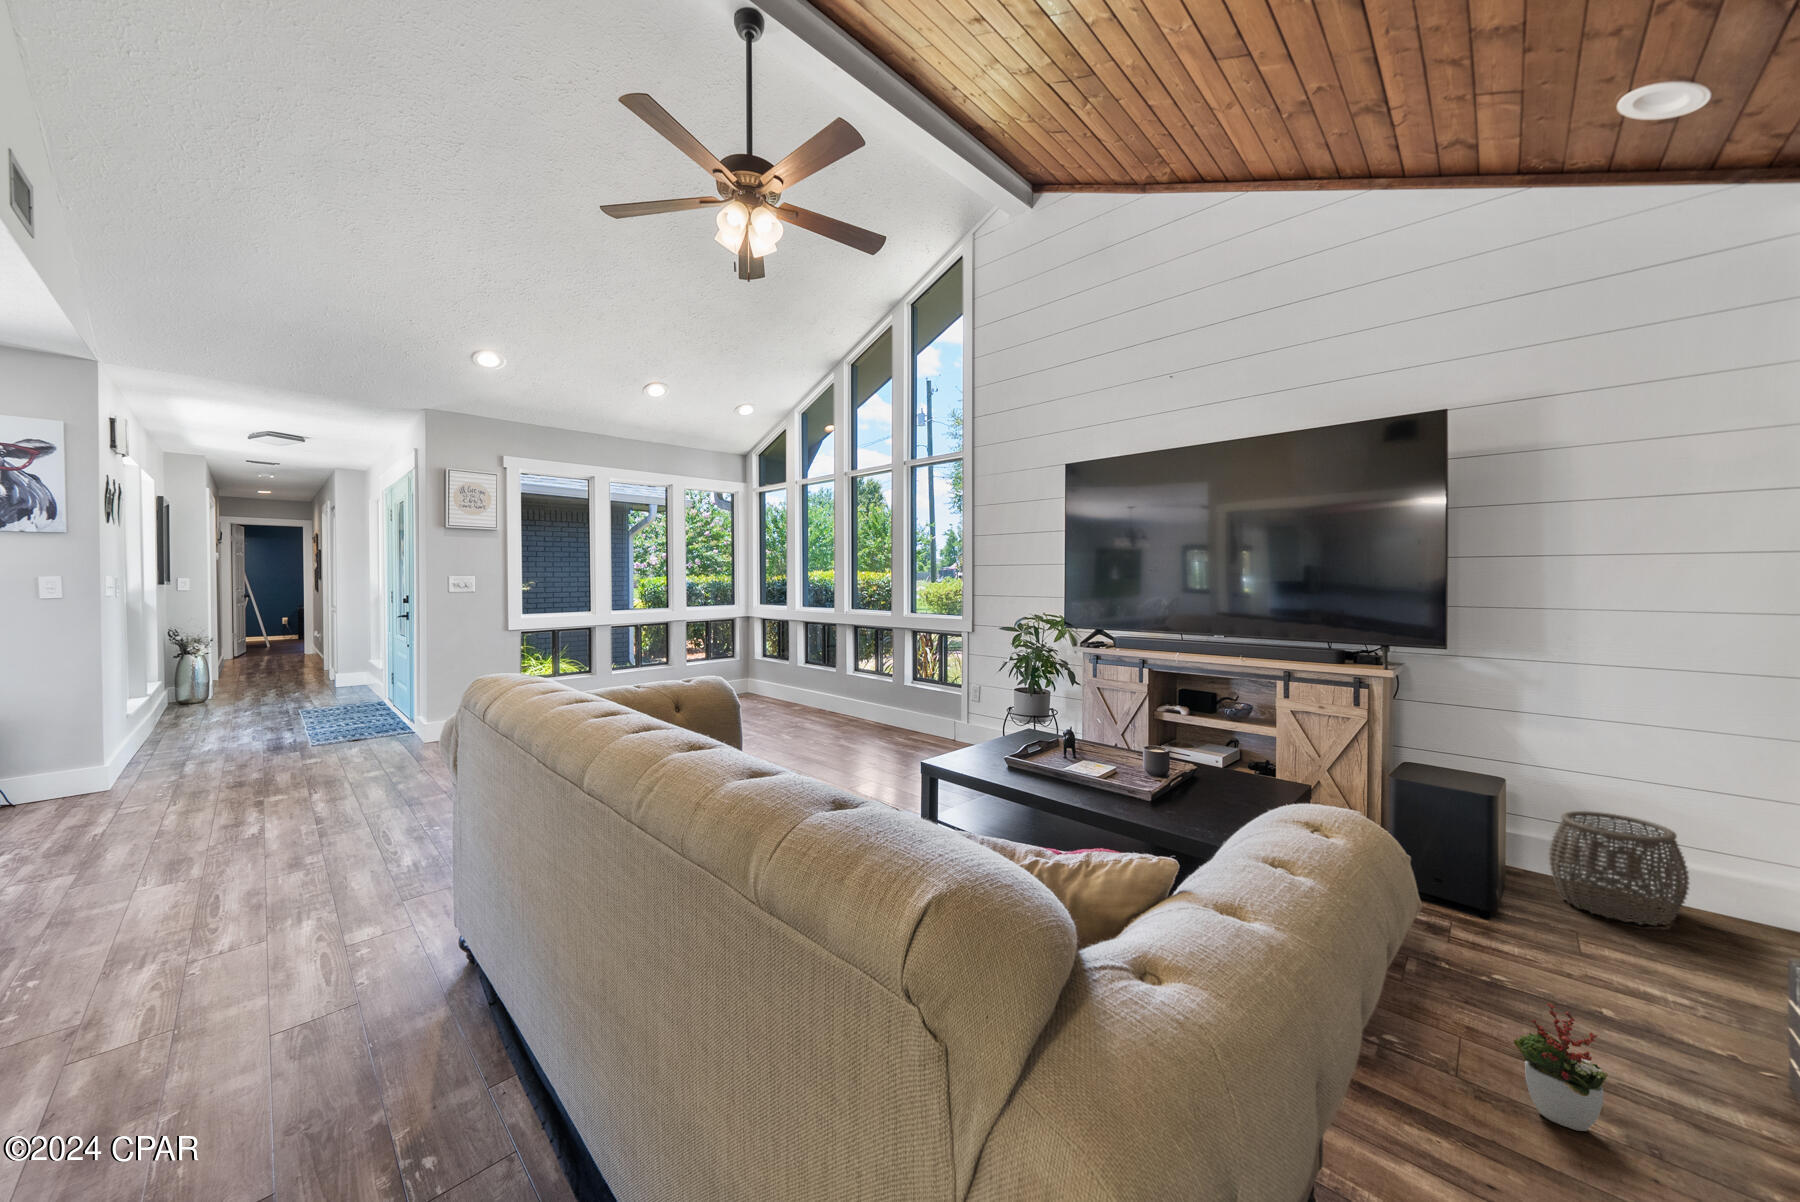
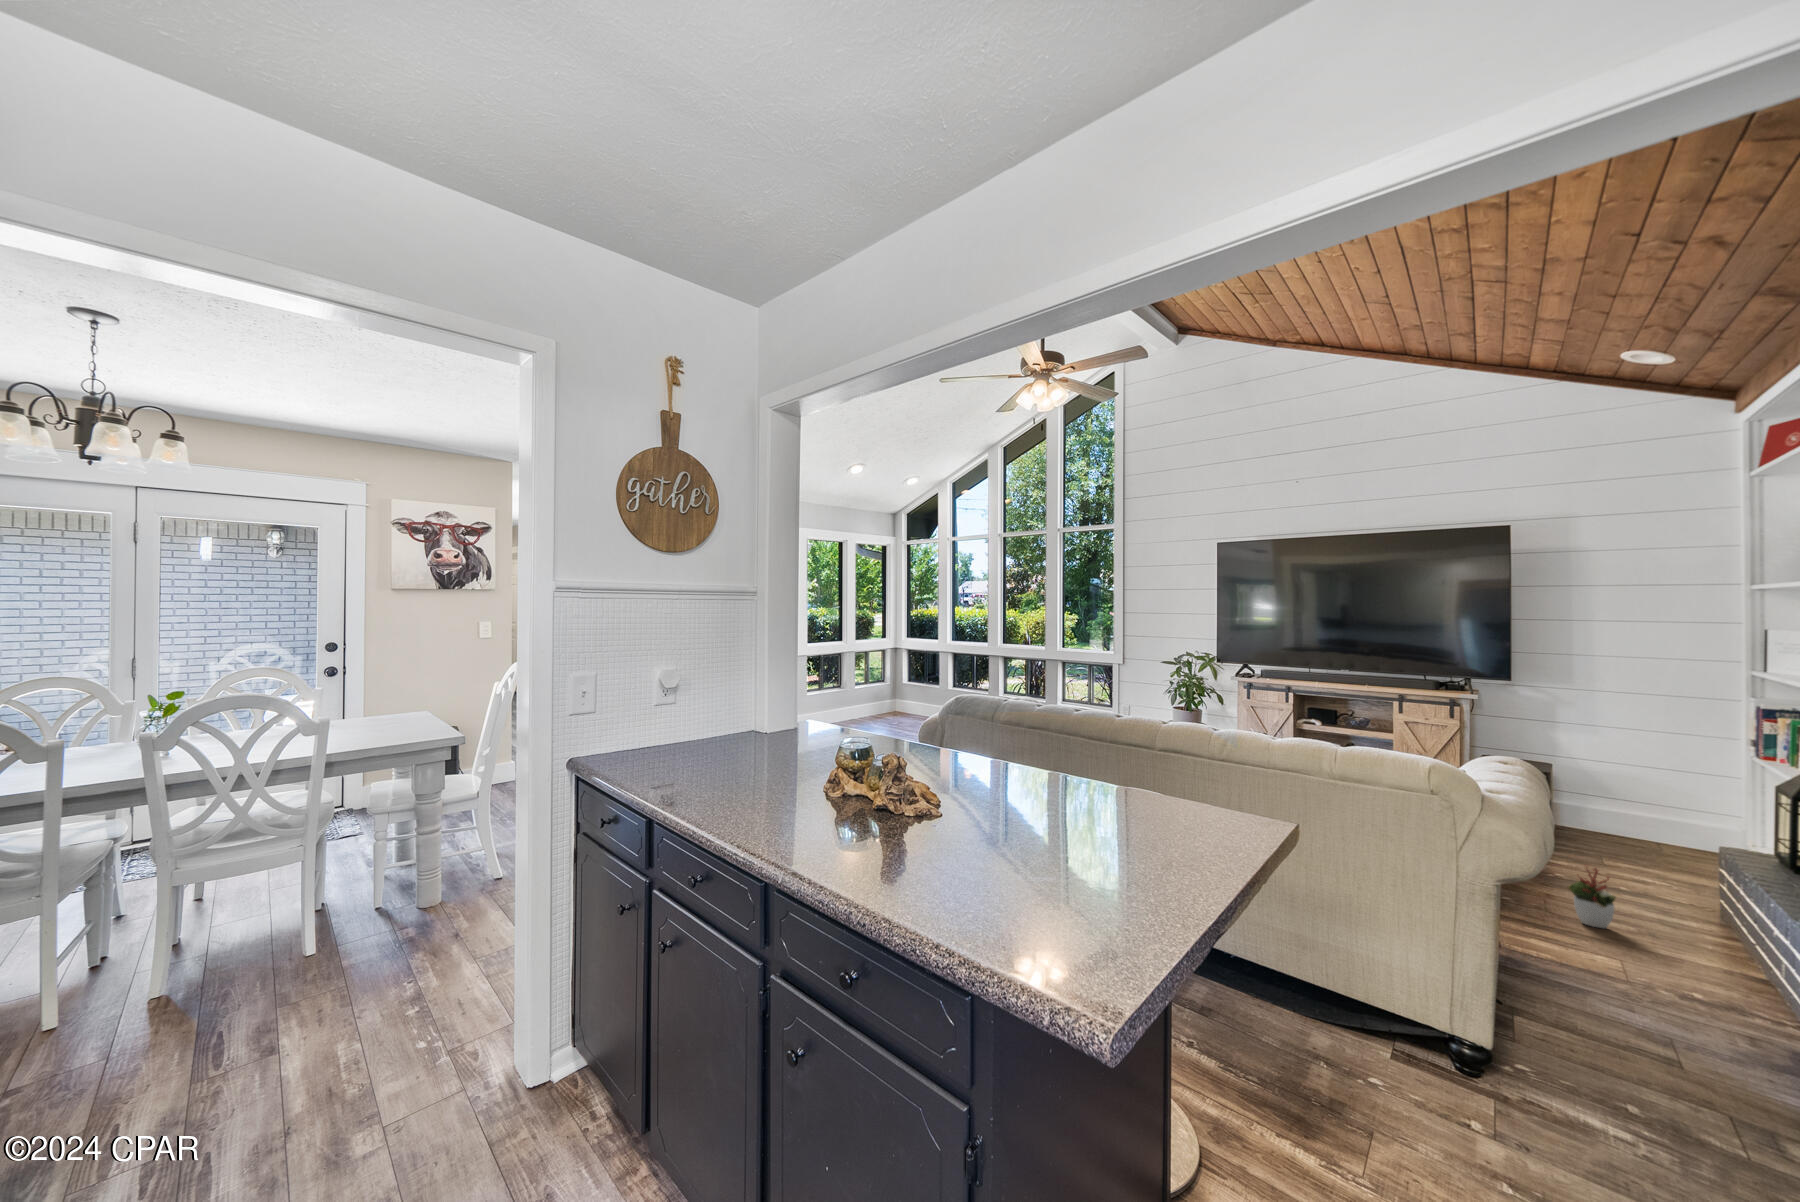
woven basket: present [1549,811,1689,926] -> none [1582,787,1671,855]

